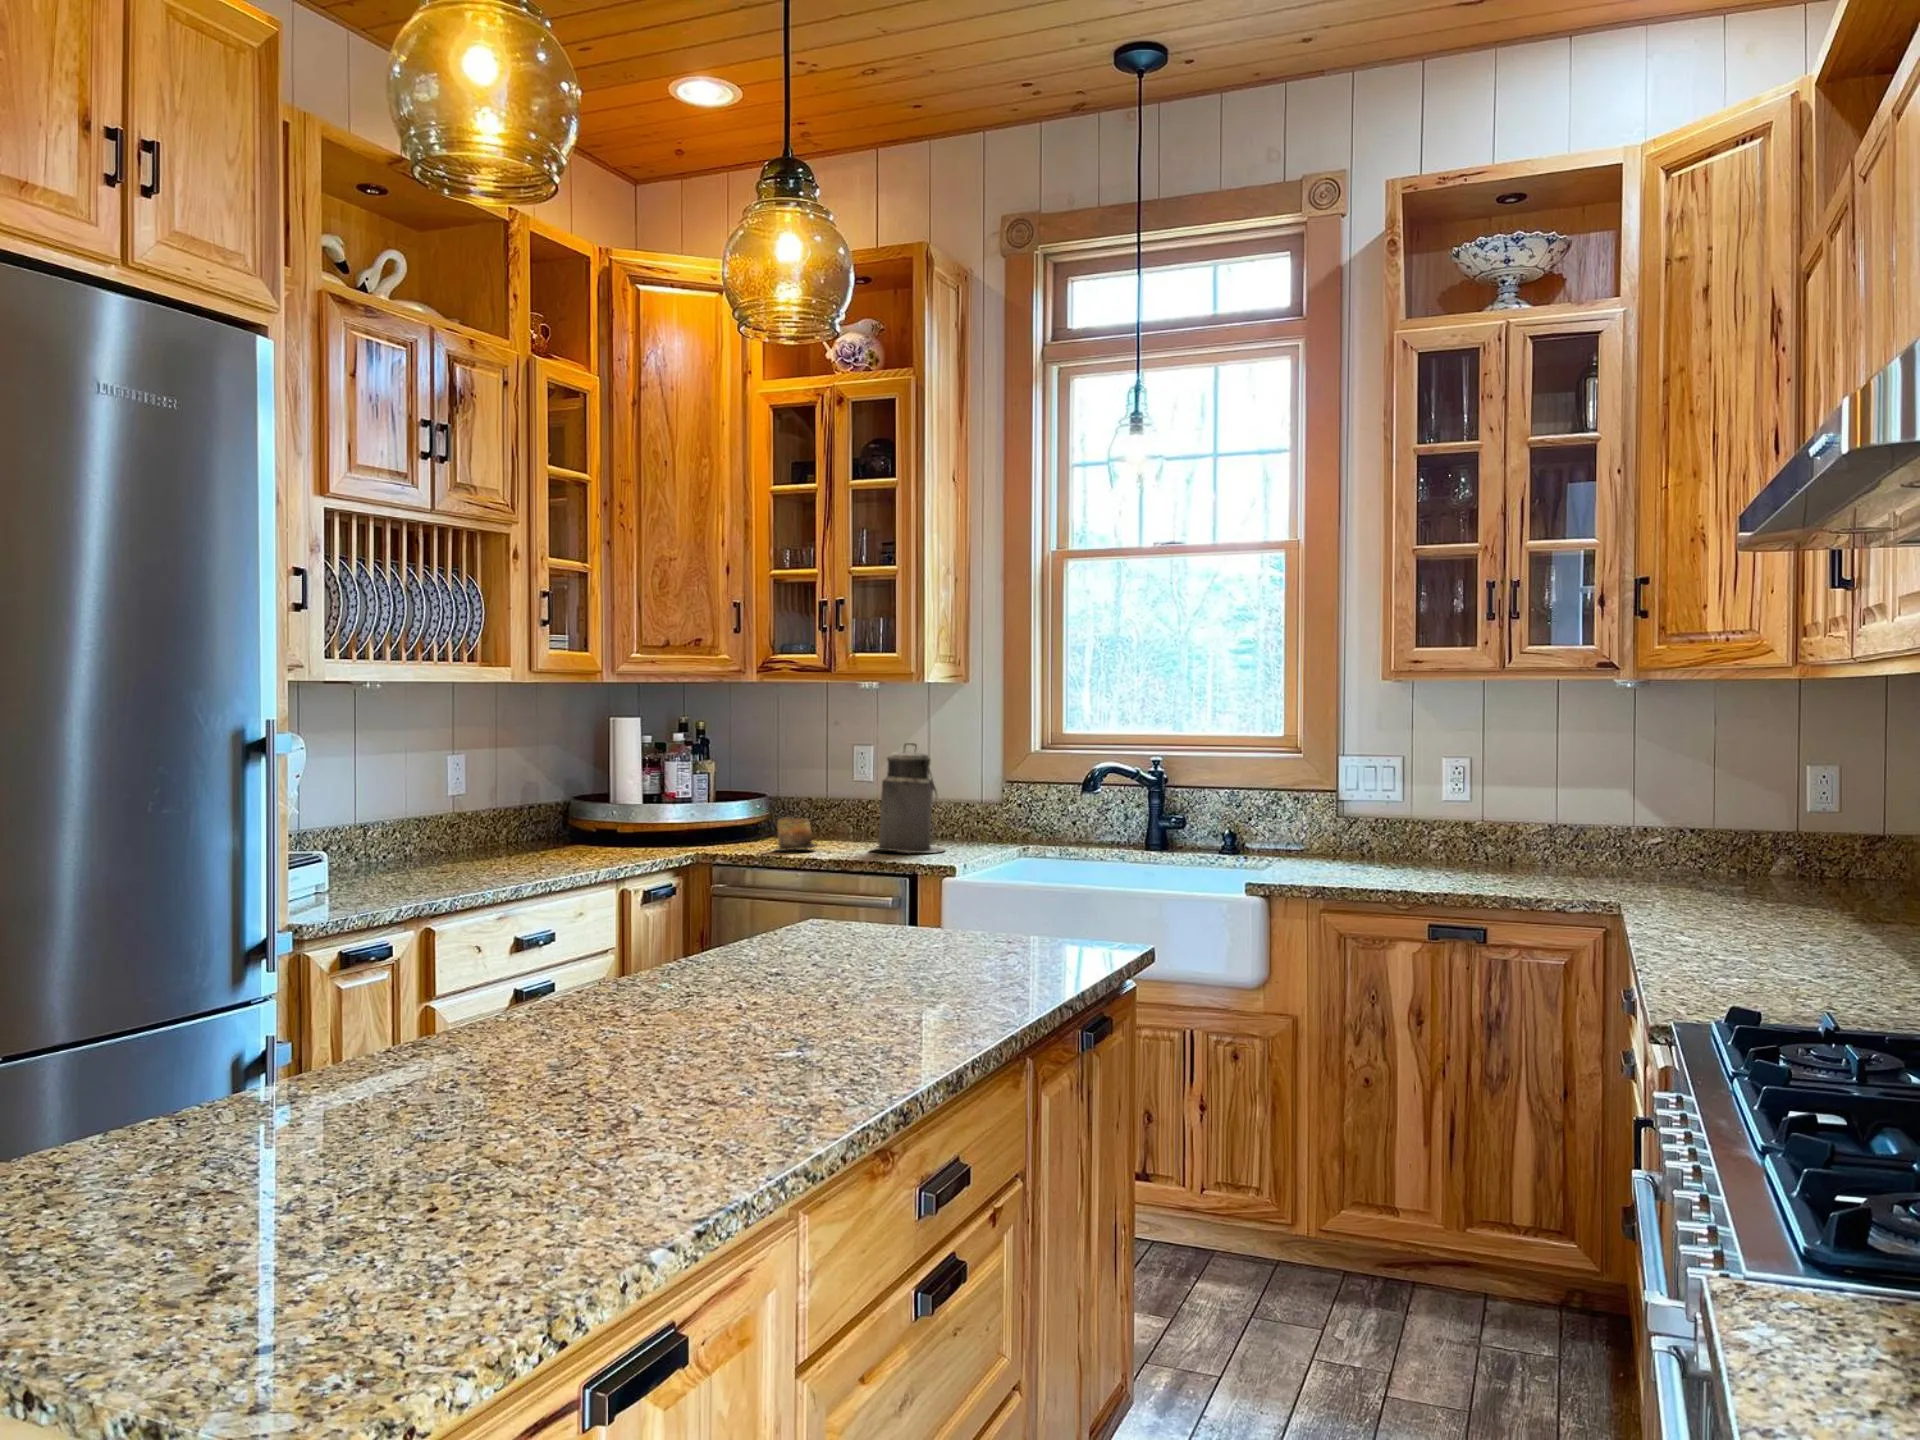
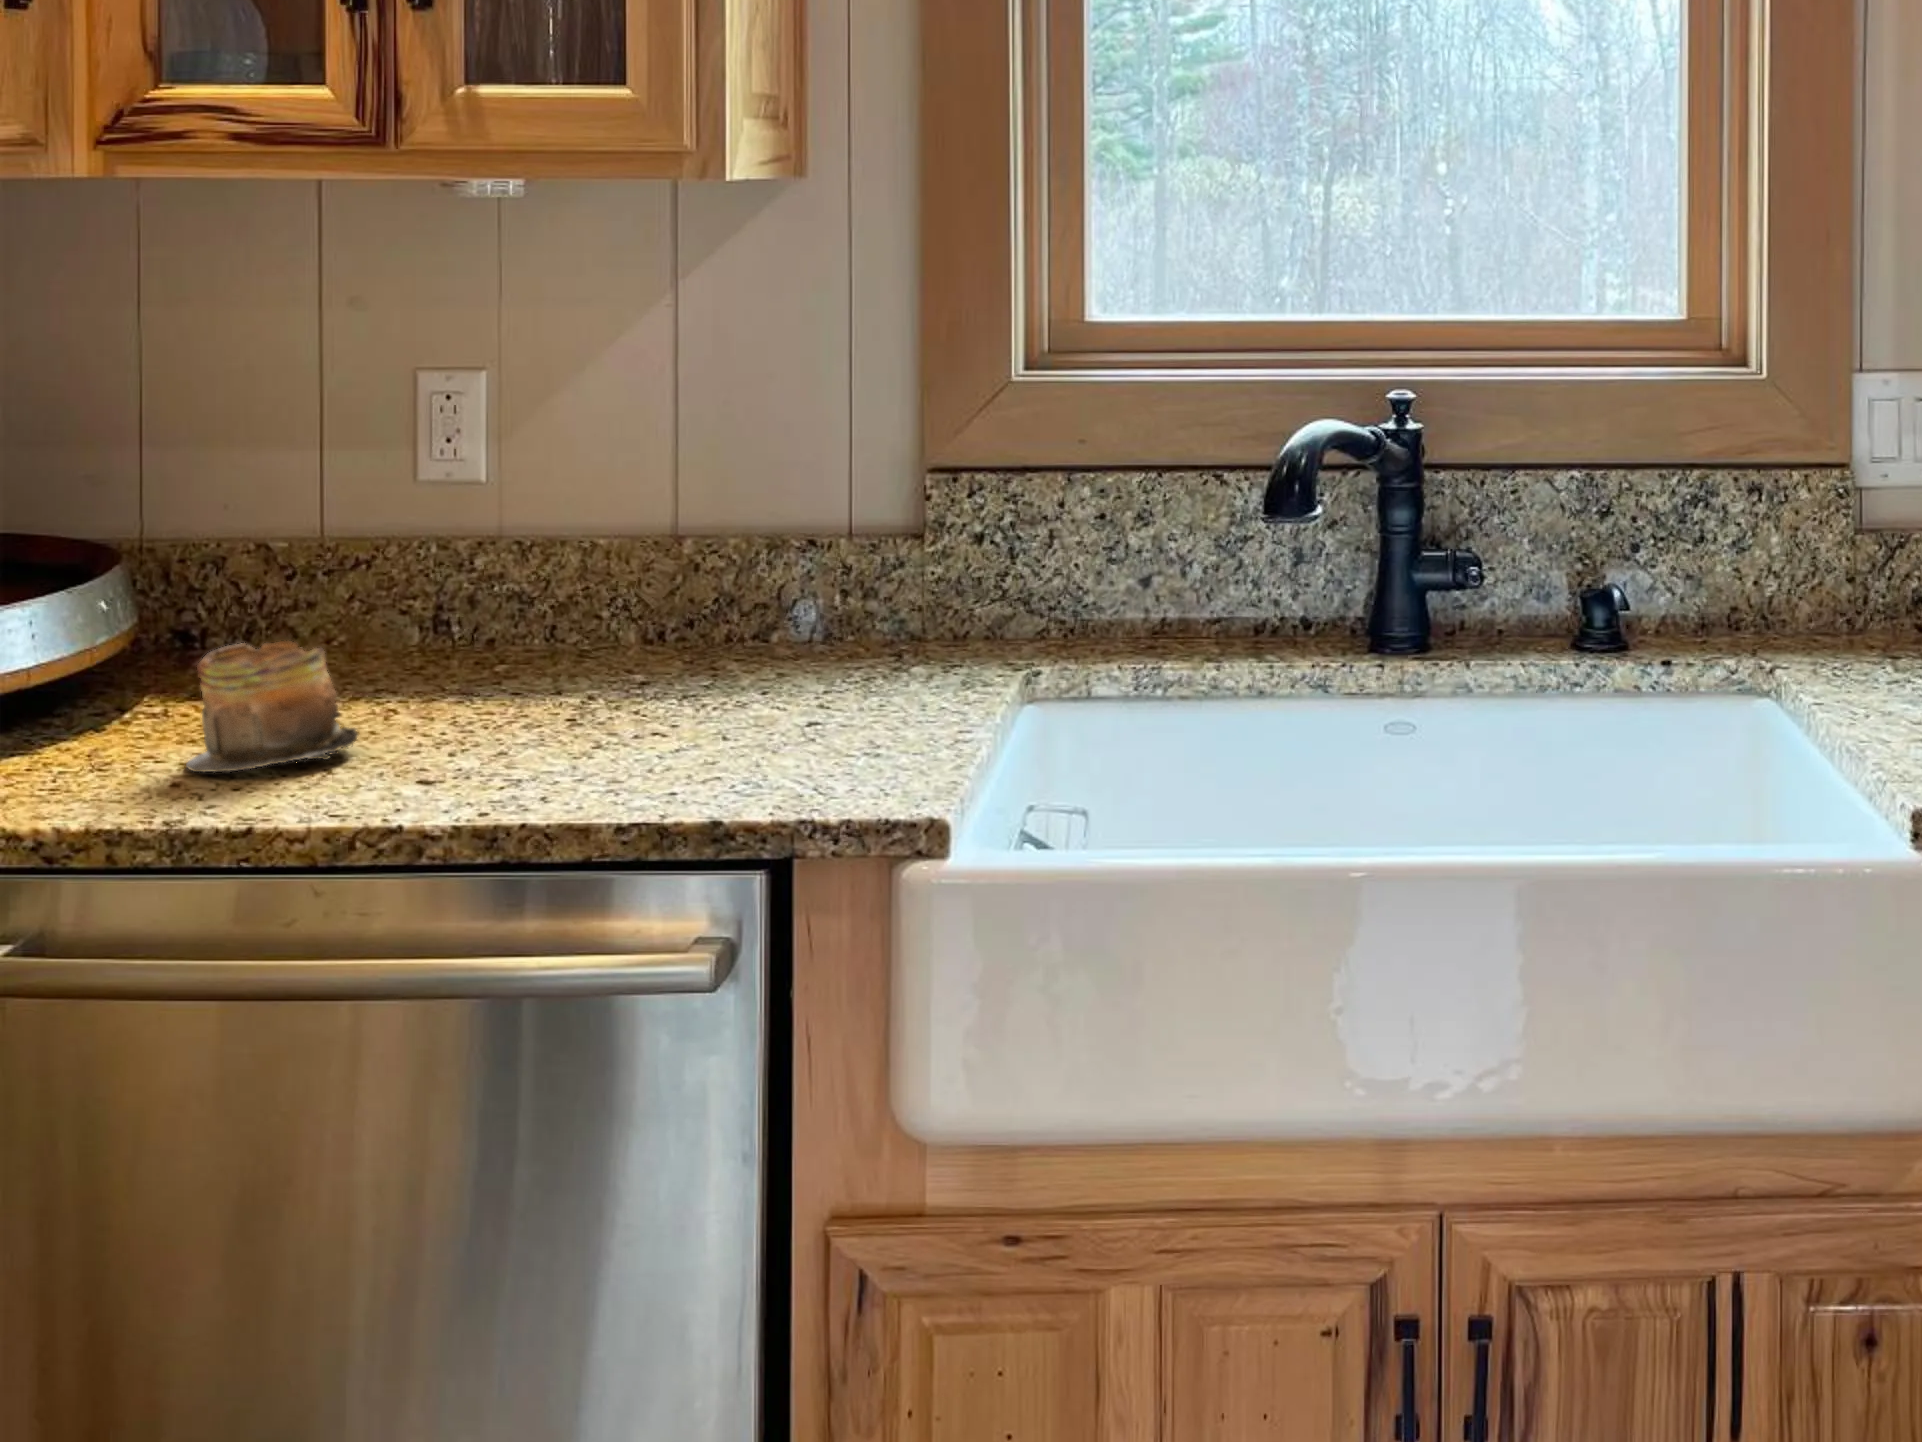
canister: present [873,743,945,853] -> none [552,378,812,743]

